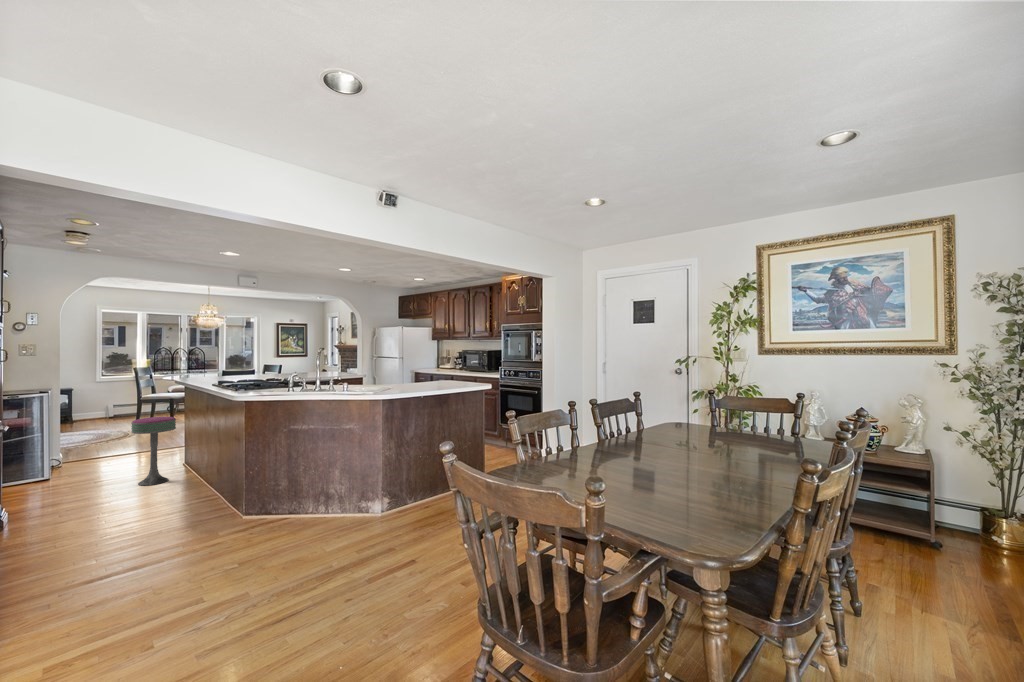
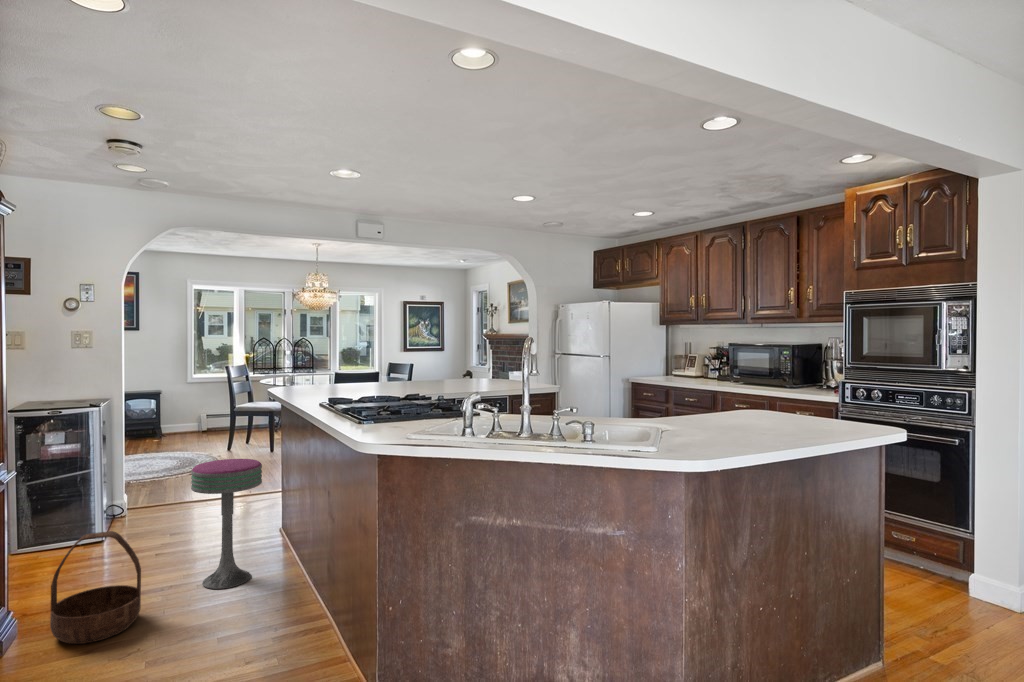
basket: none [51,452,105,509] -> present [50,531,141,644]

